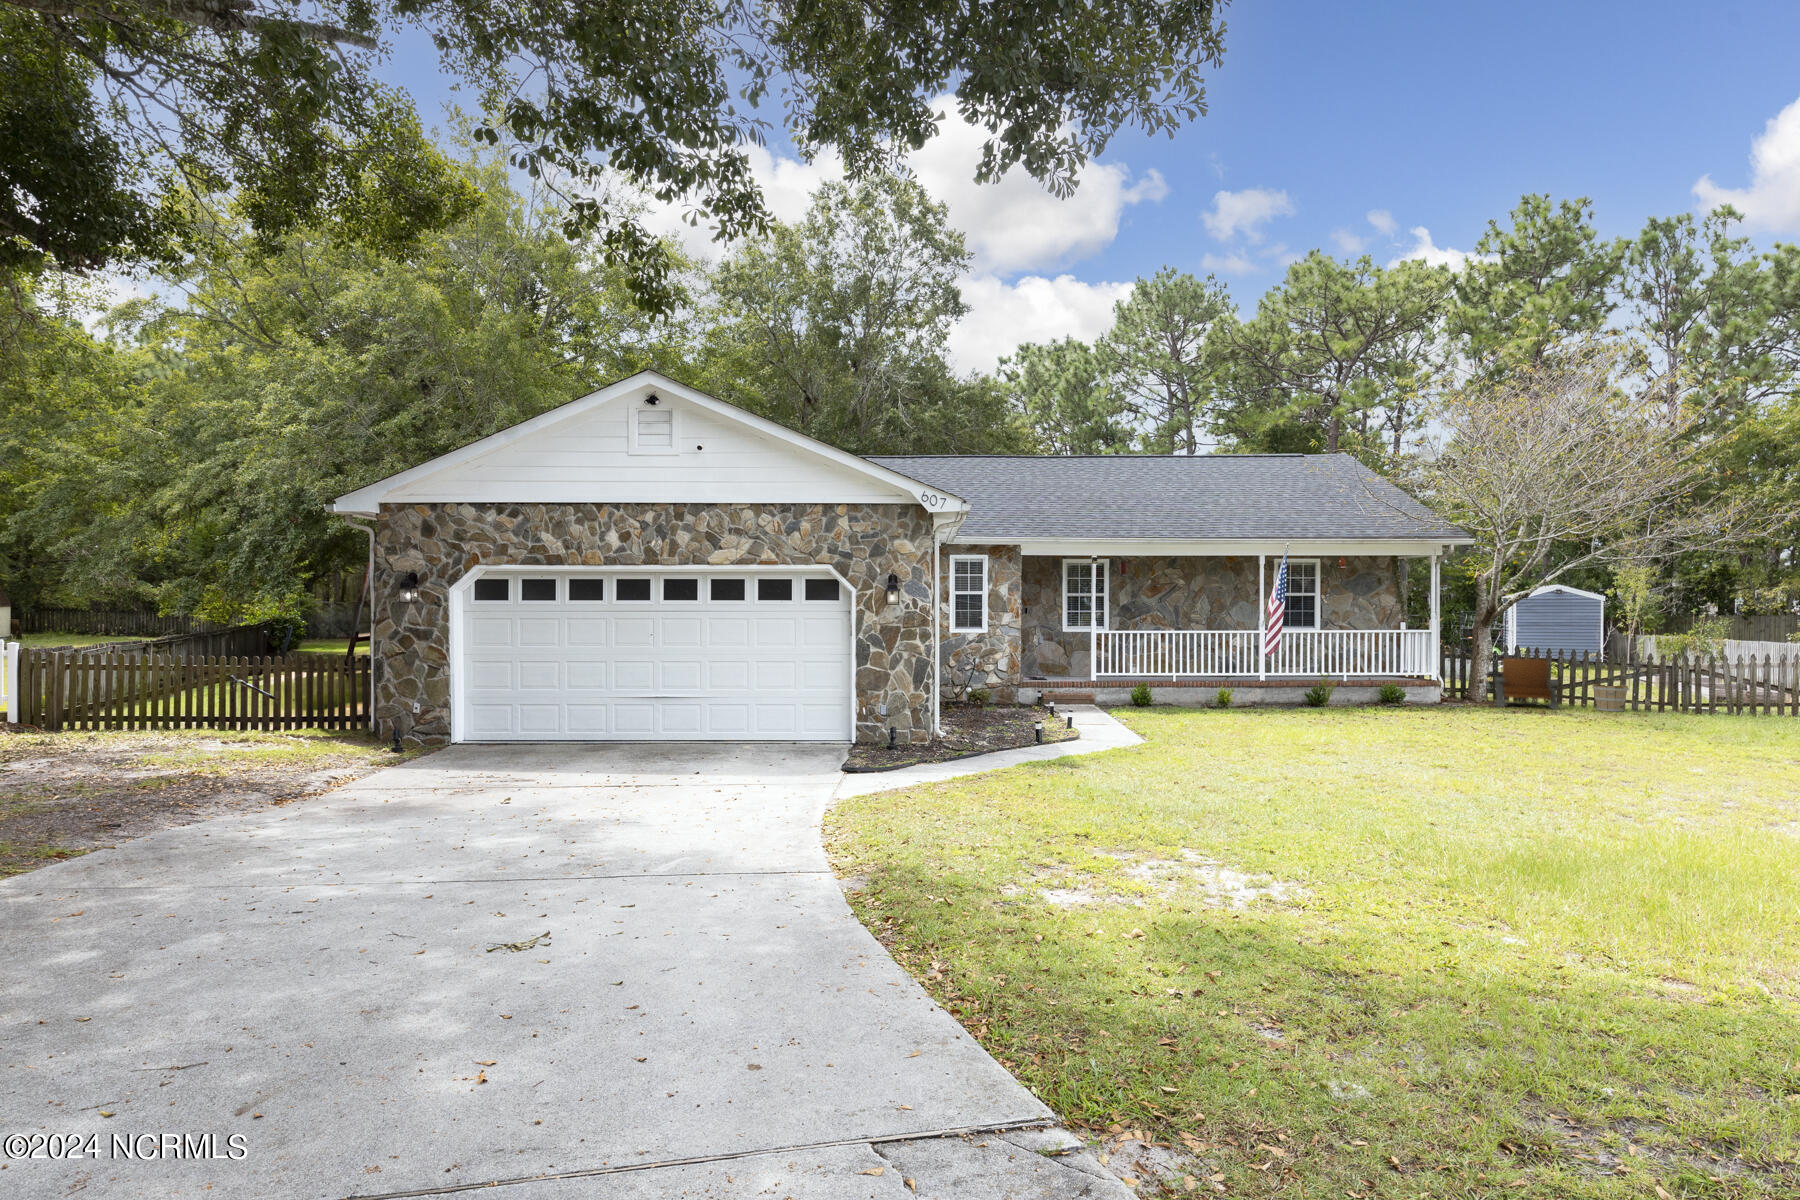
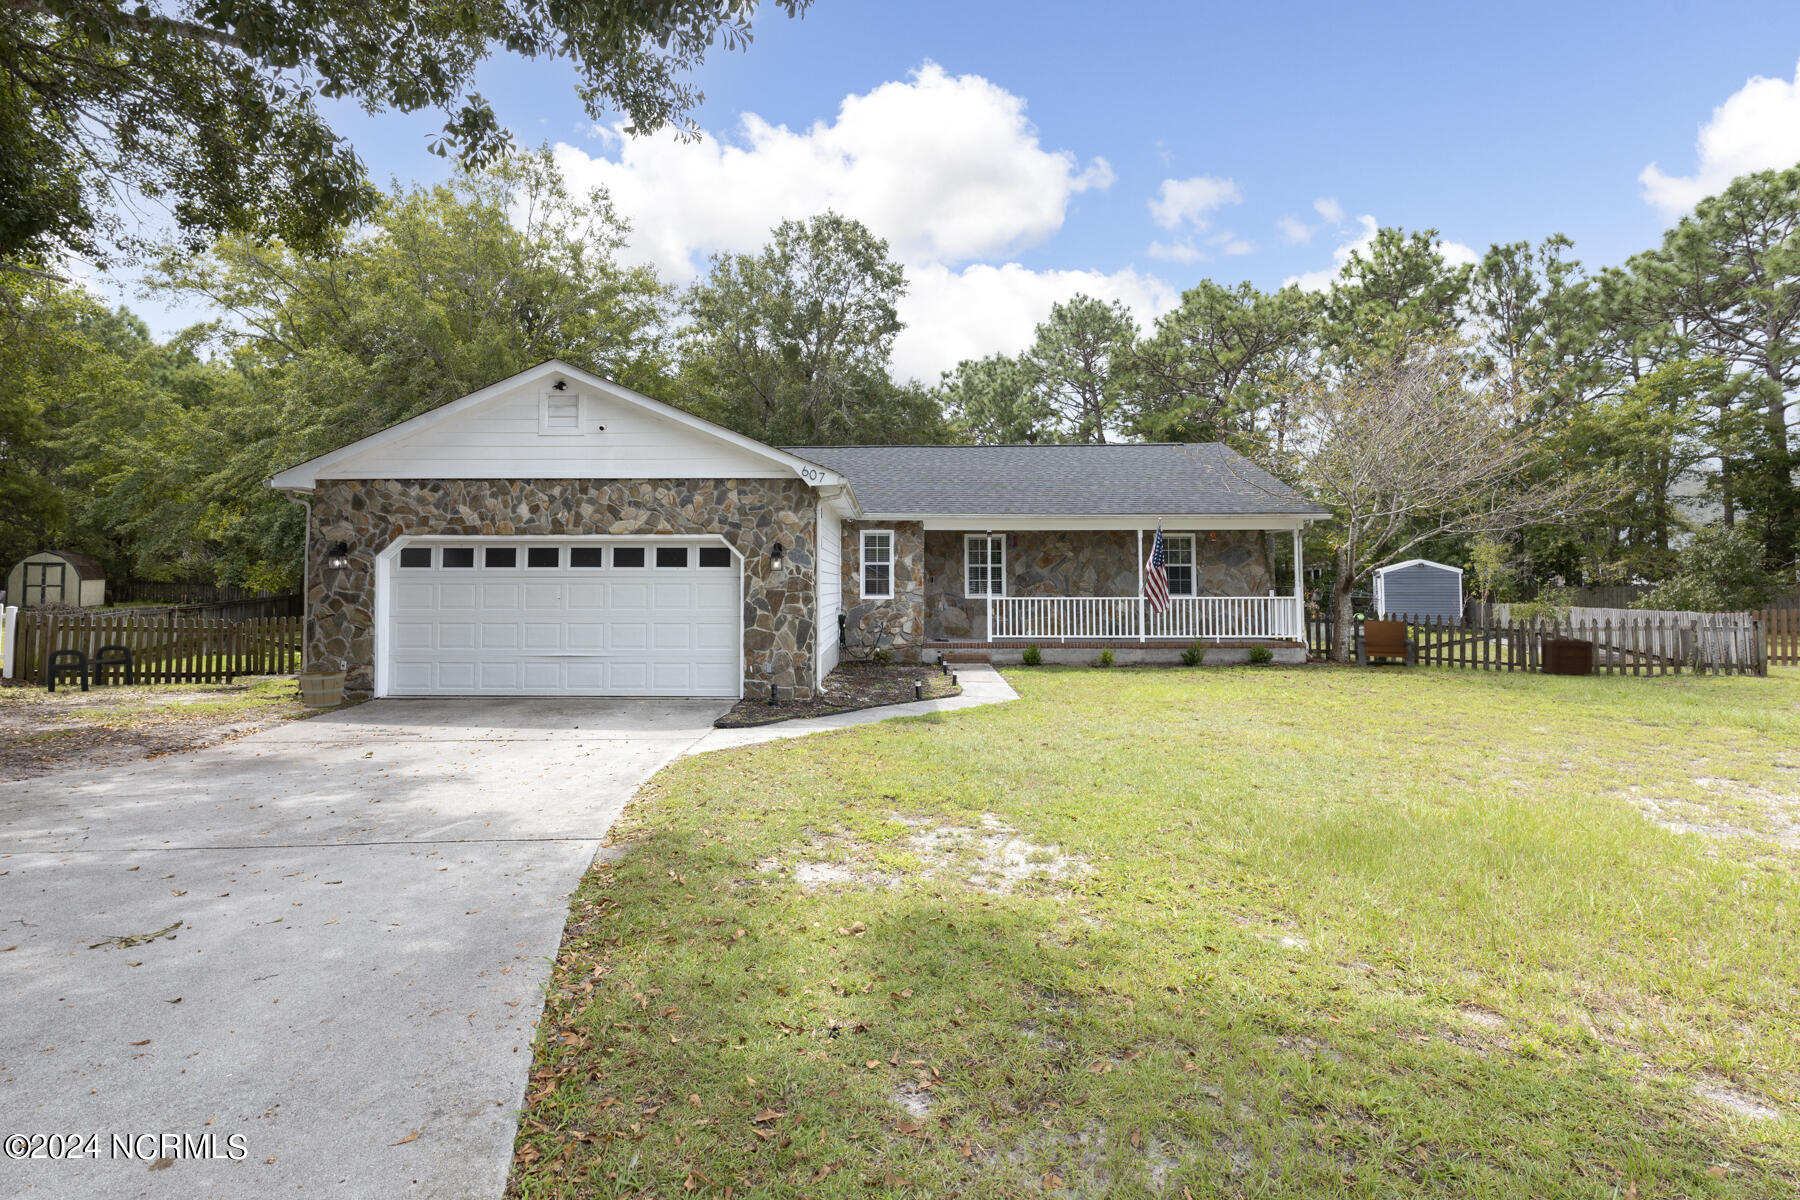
bench: none [136,675,211,723] -> present [48,645,134,692]
wooden crate: none [1697,681,1754,721] -> present [1541,639,1593,675]
wooden bucket: present [1592,684,1629,712] -> present [299,670,347,708]

